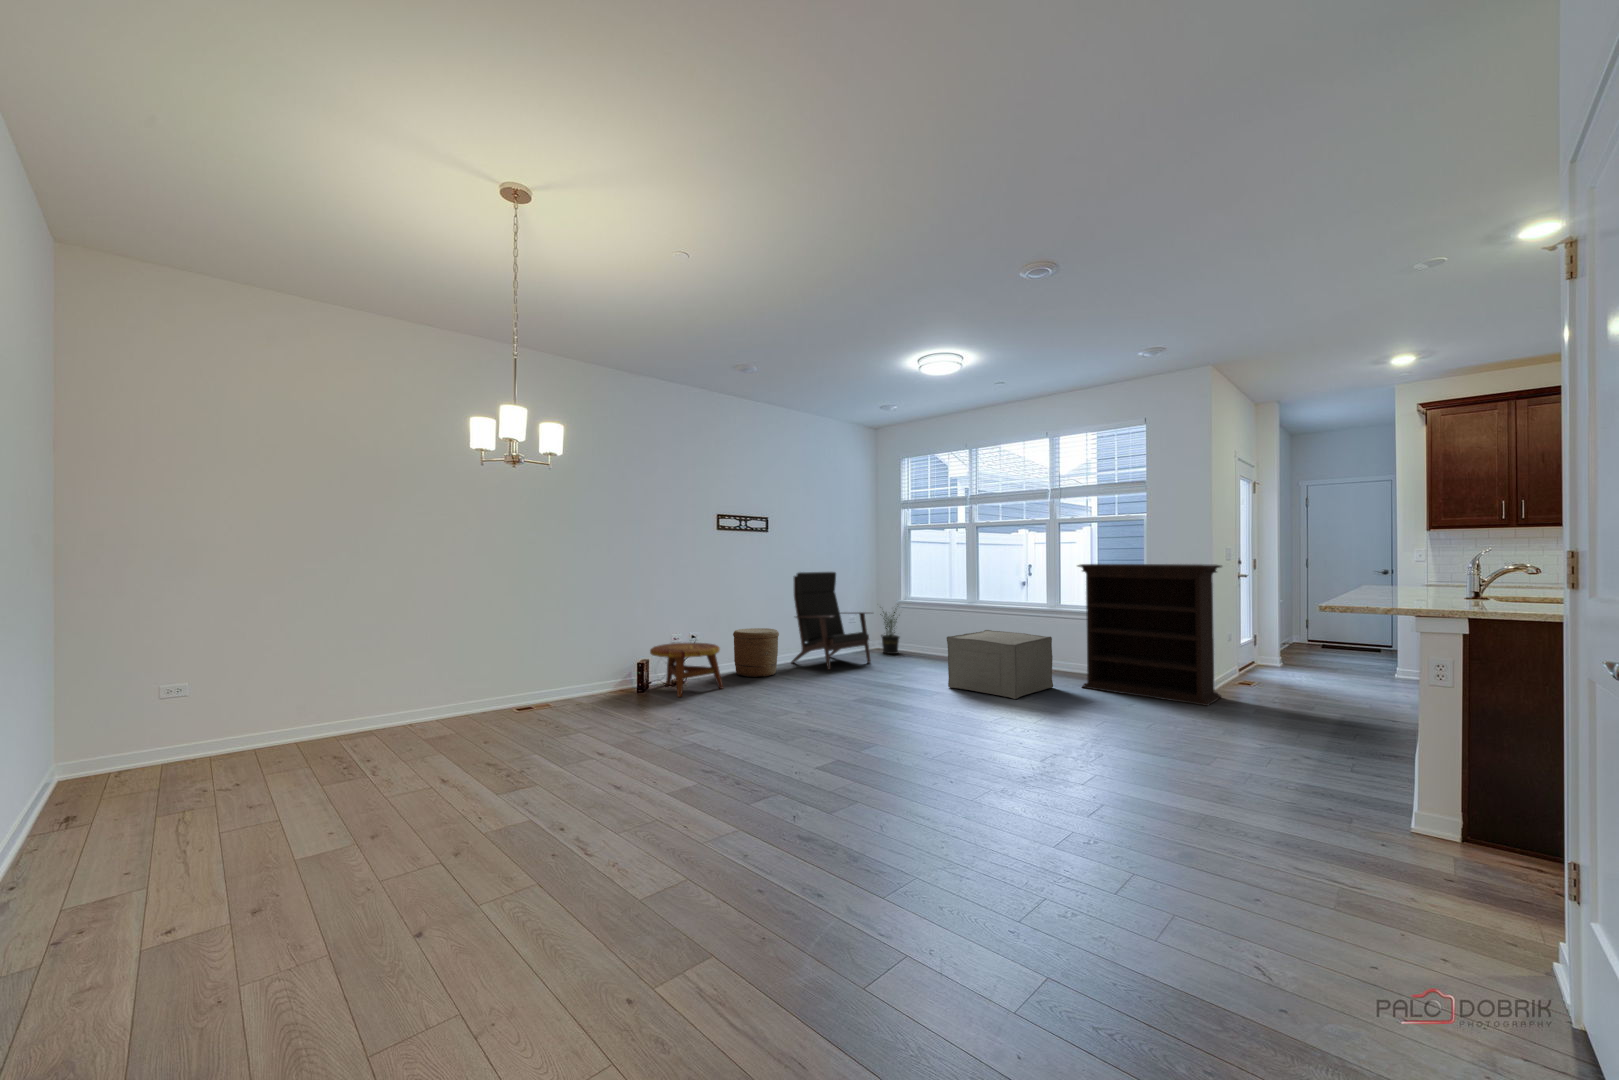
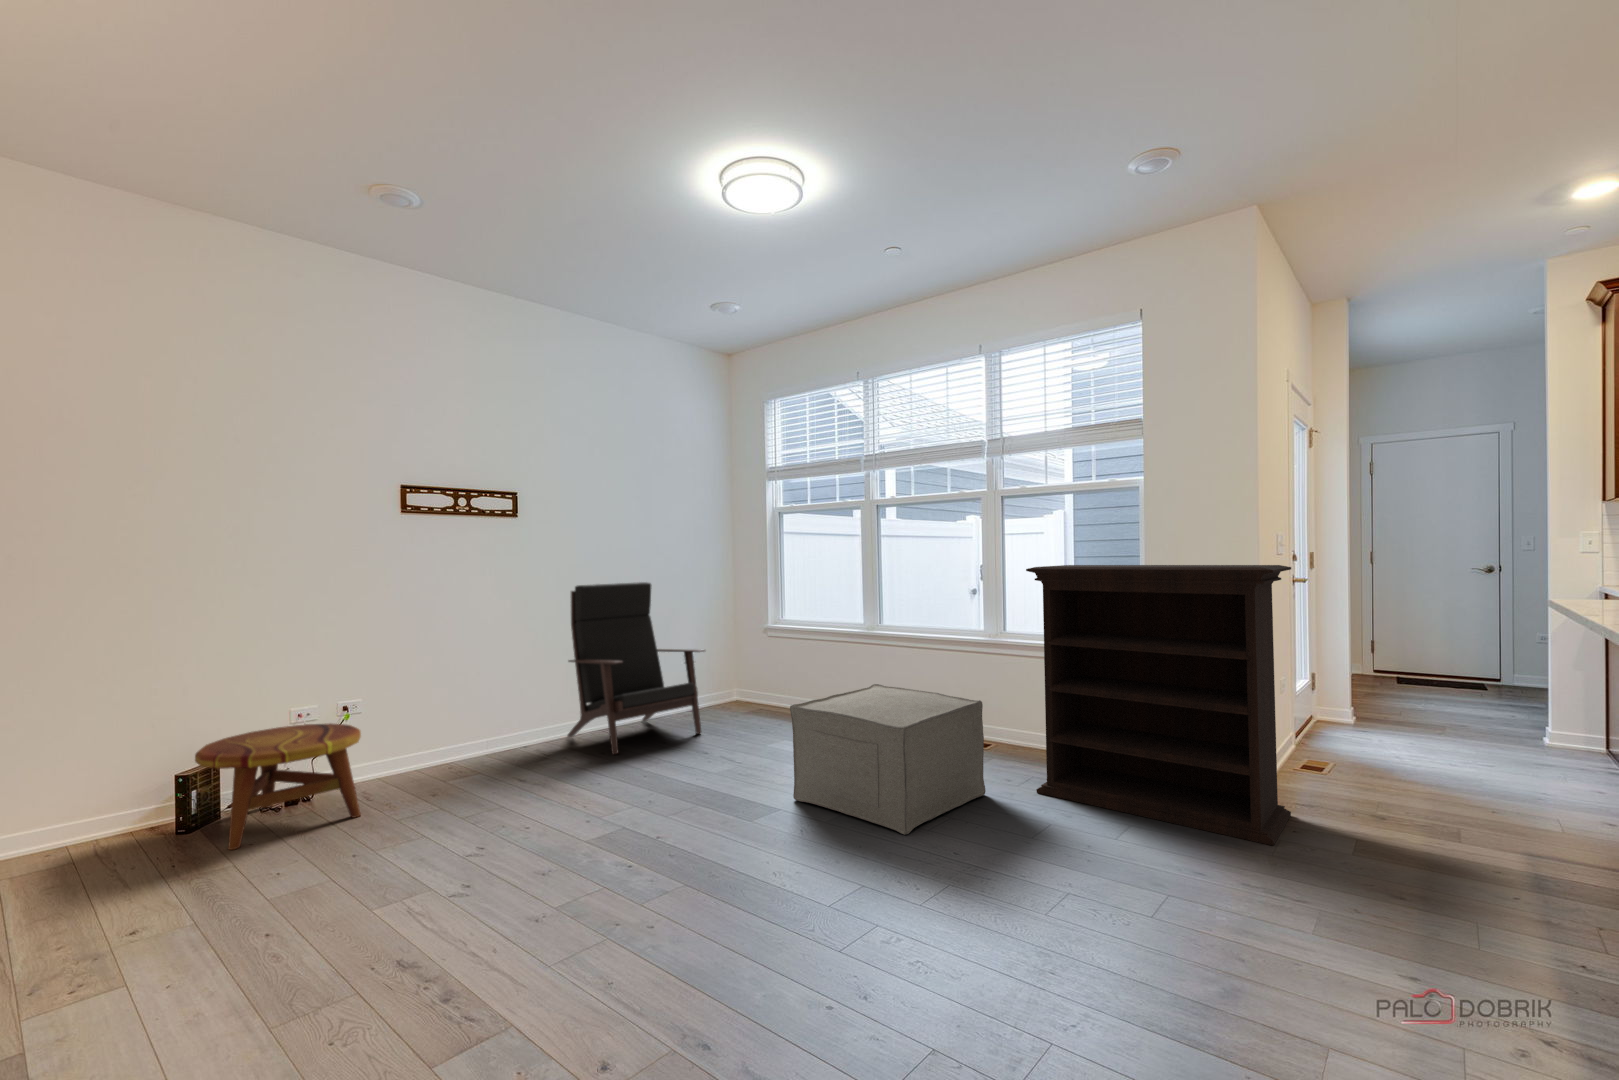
potted plant: present [880,611,899,654] -> none [729,629,770,711]
woven basket: present [733,628,779,677] -> none [428,685,517,780]

